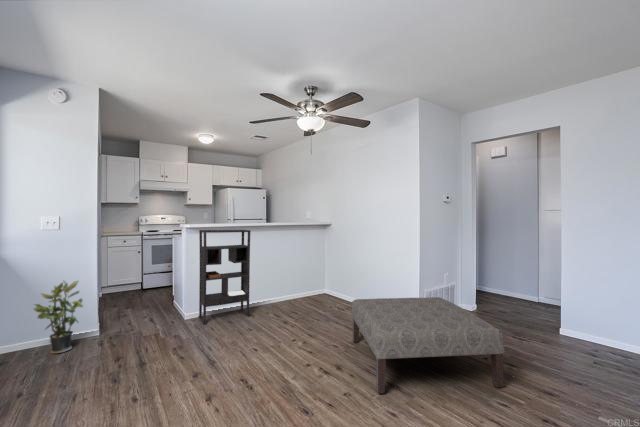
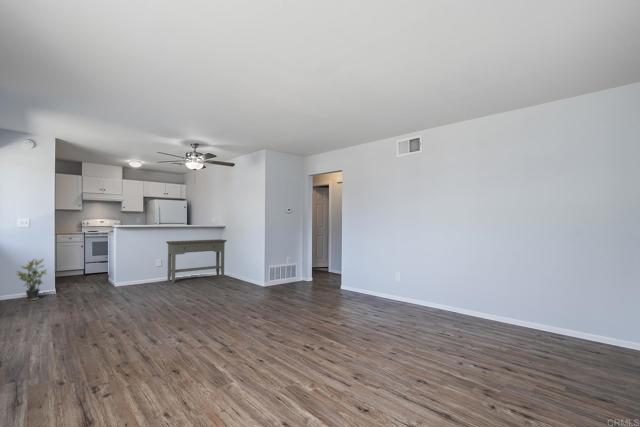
bookshelf: present [198,230,251,324] -> none [124,230,161,289]
console table: none [254,243,337,311] -> present [166,239,227,283]
ottoman: present [351,297,504,394] -> none [208,268,274,307]

